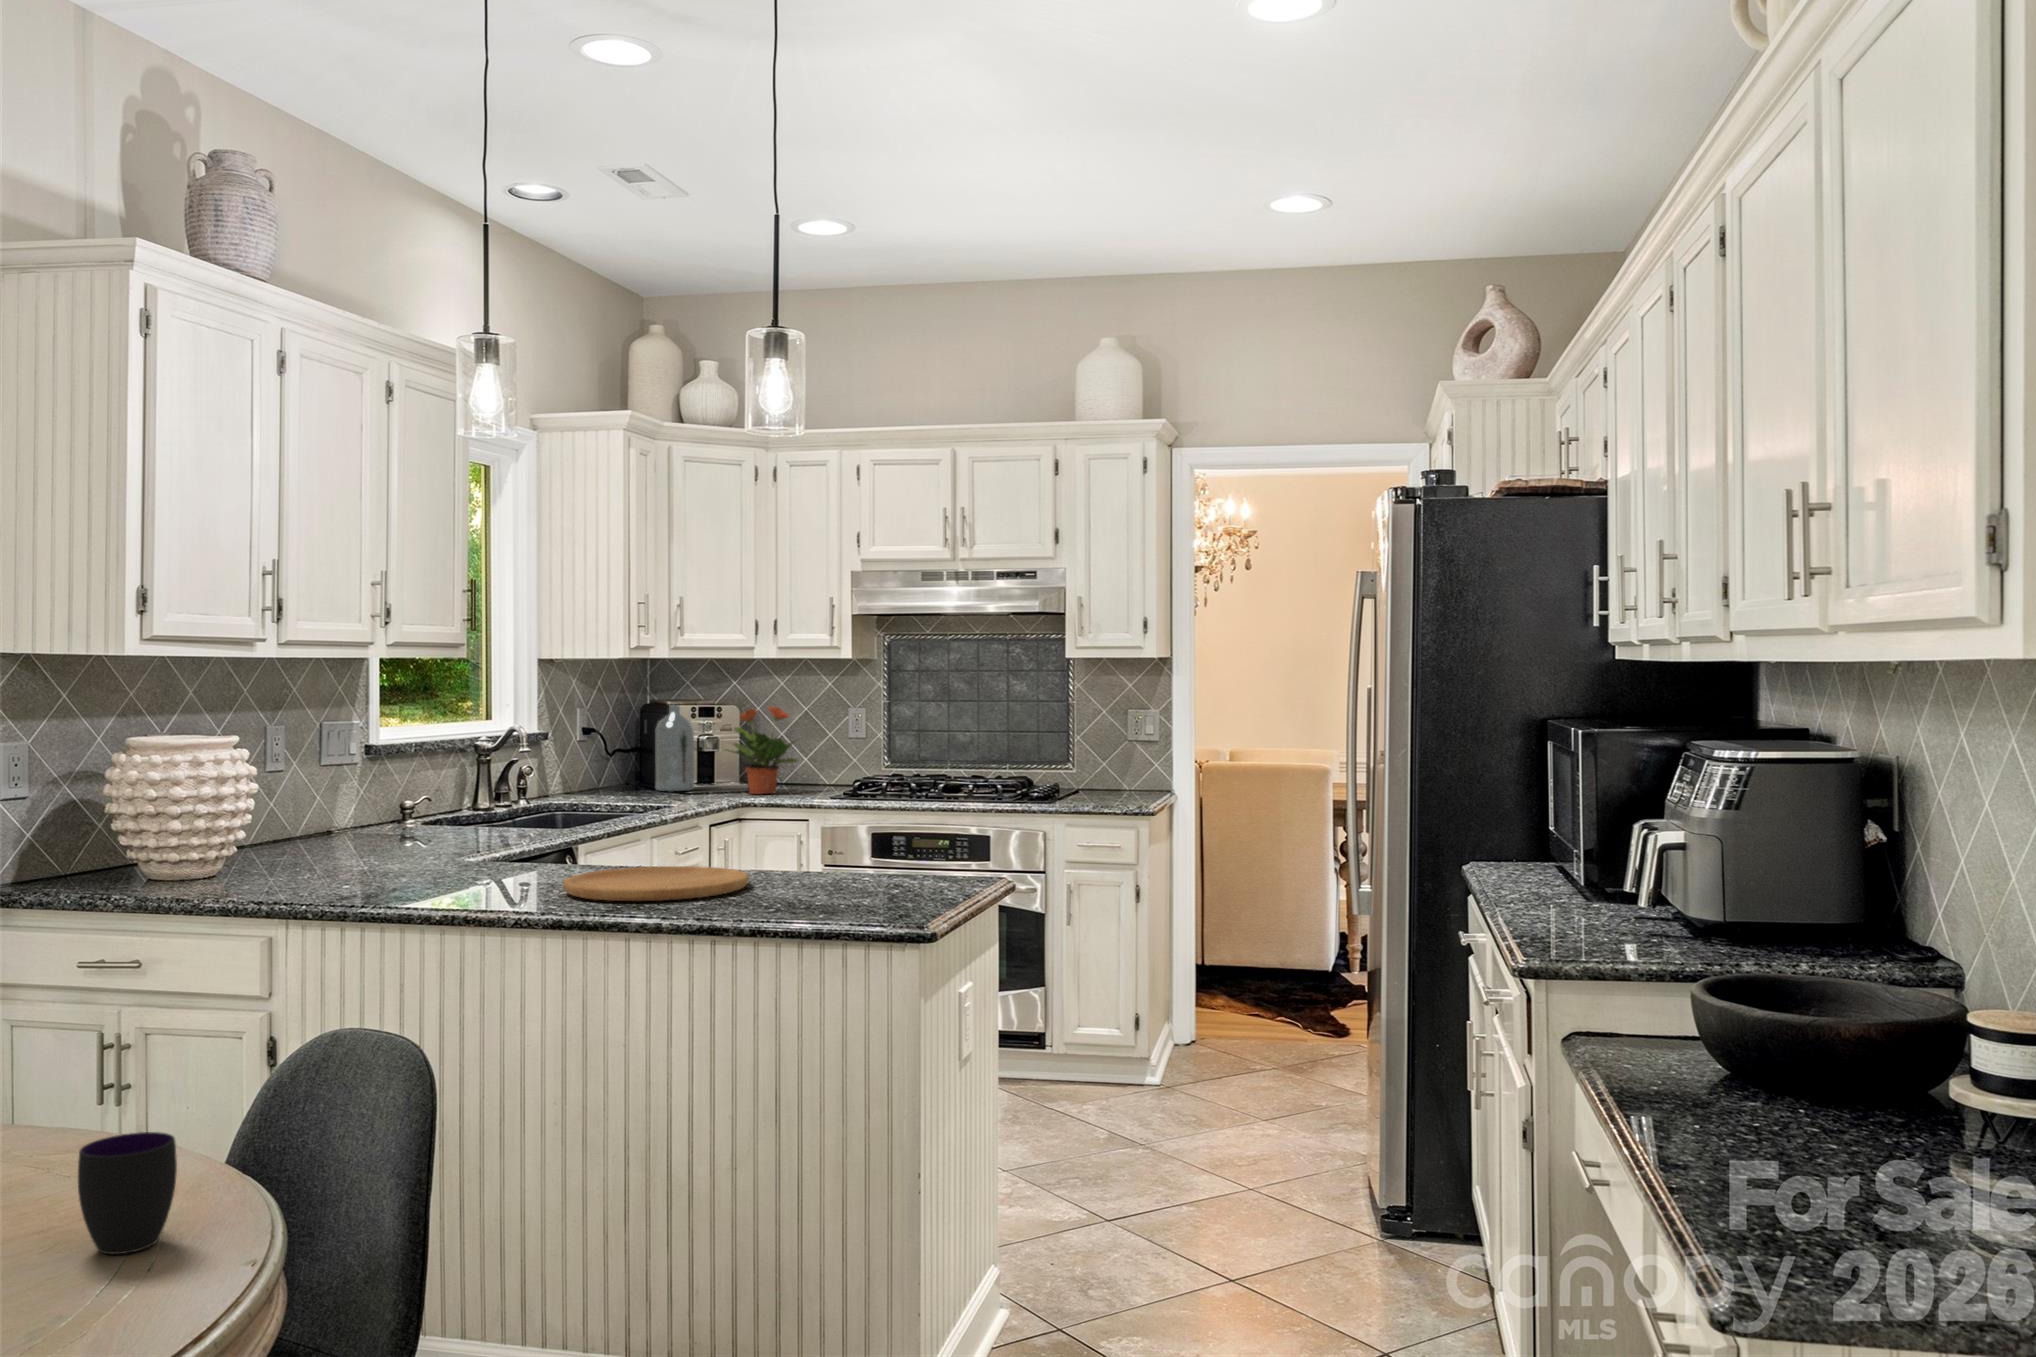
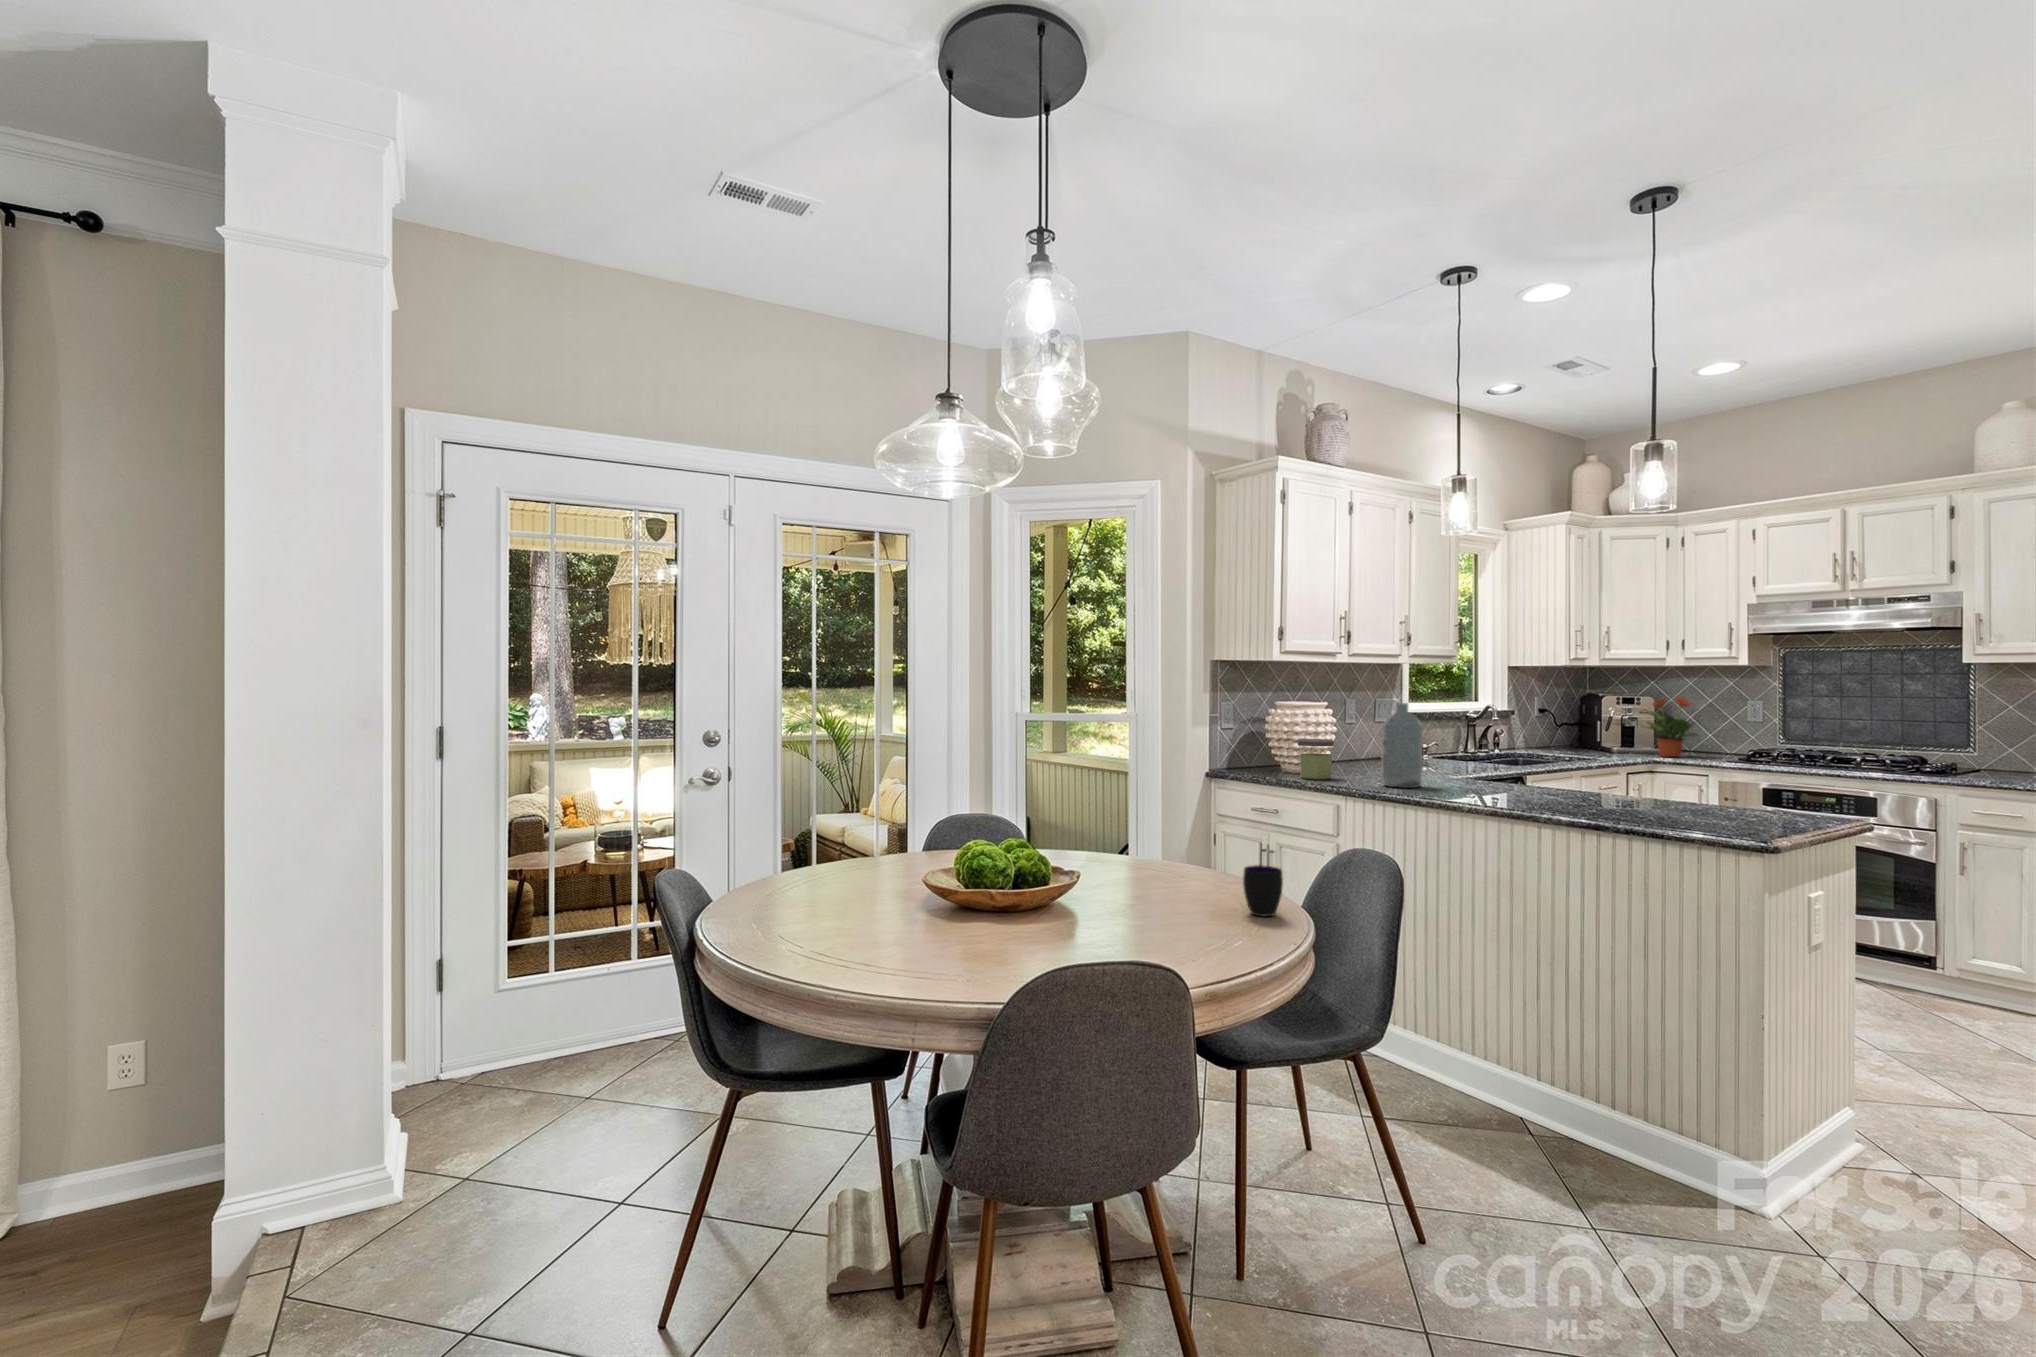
bottle: present [655,705,694,792] -> present [1382,703,1422,788]
jar: none [176,809,254,891] -> present [1298,739,1334,779]
cutting board: present [563,866,749,901] -> none [1501,787,1629,806]

